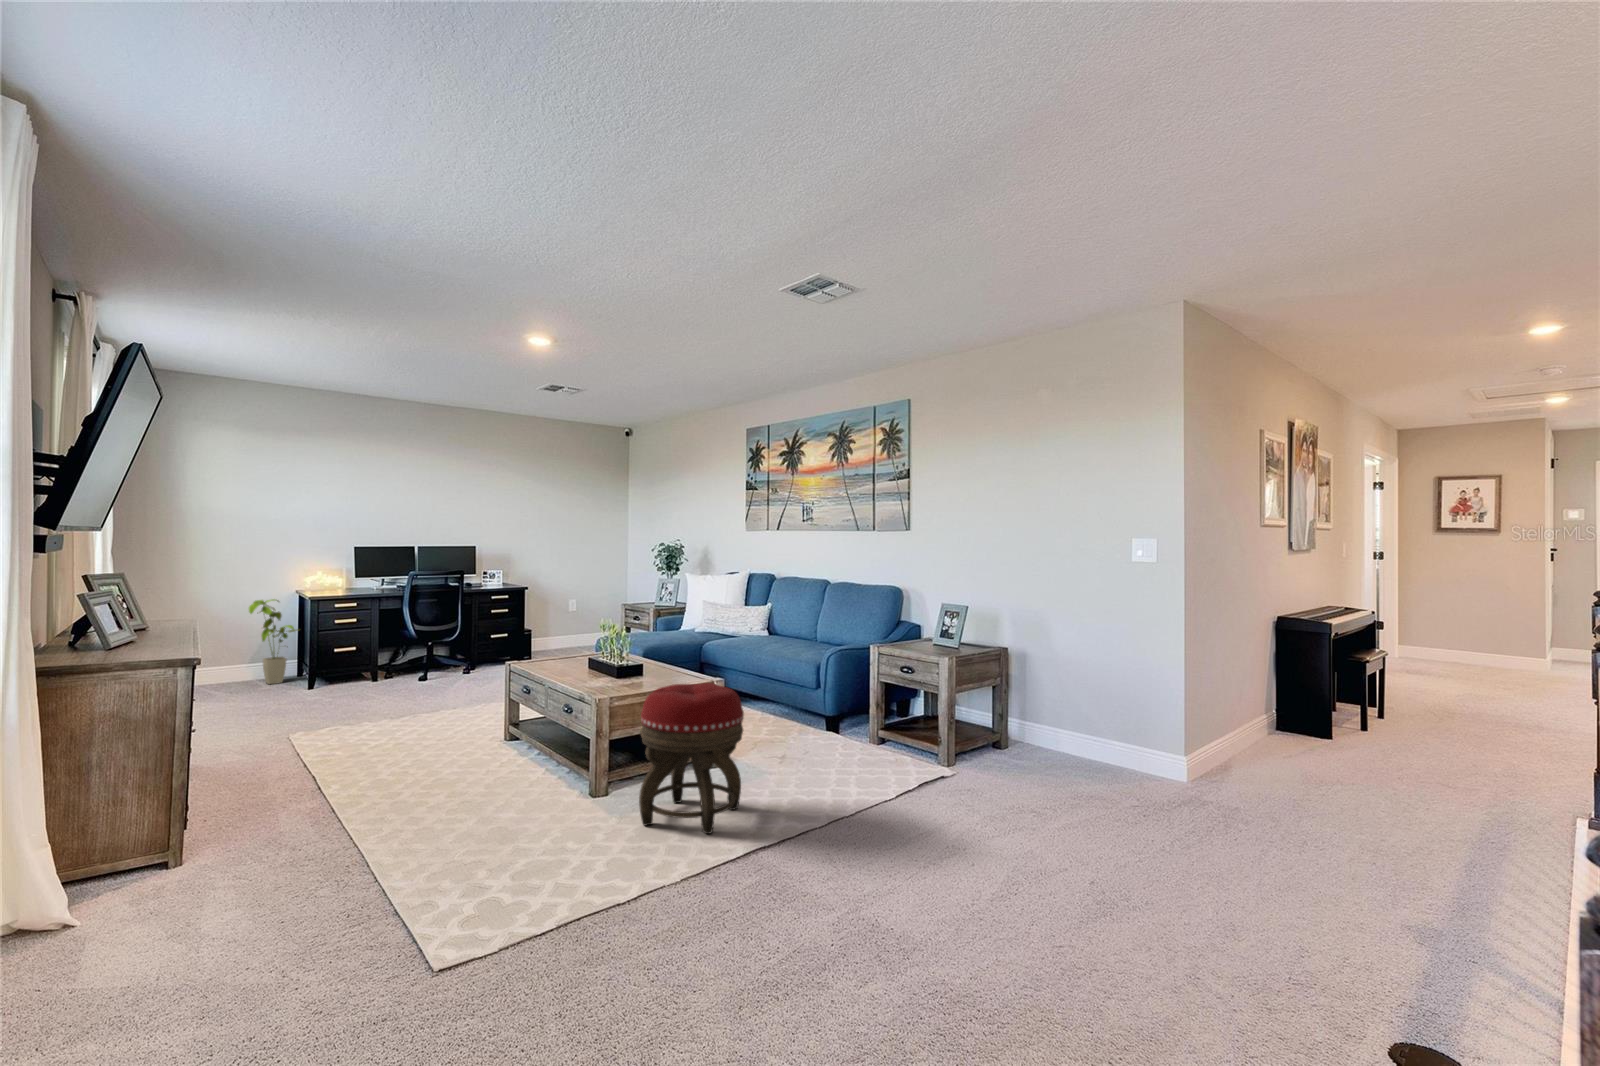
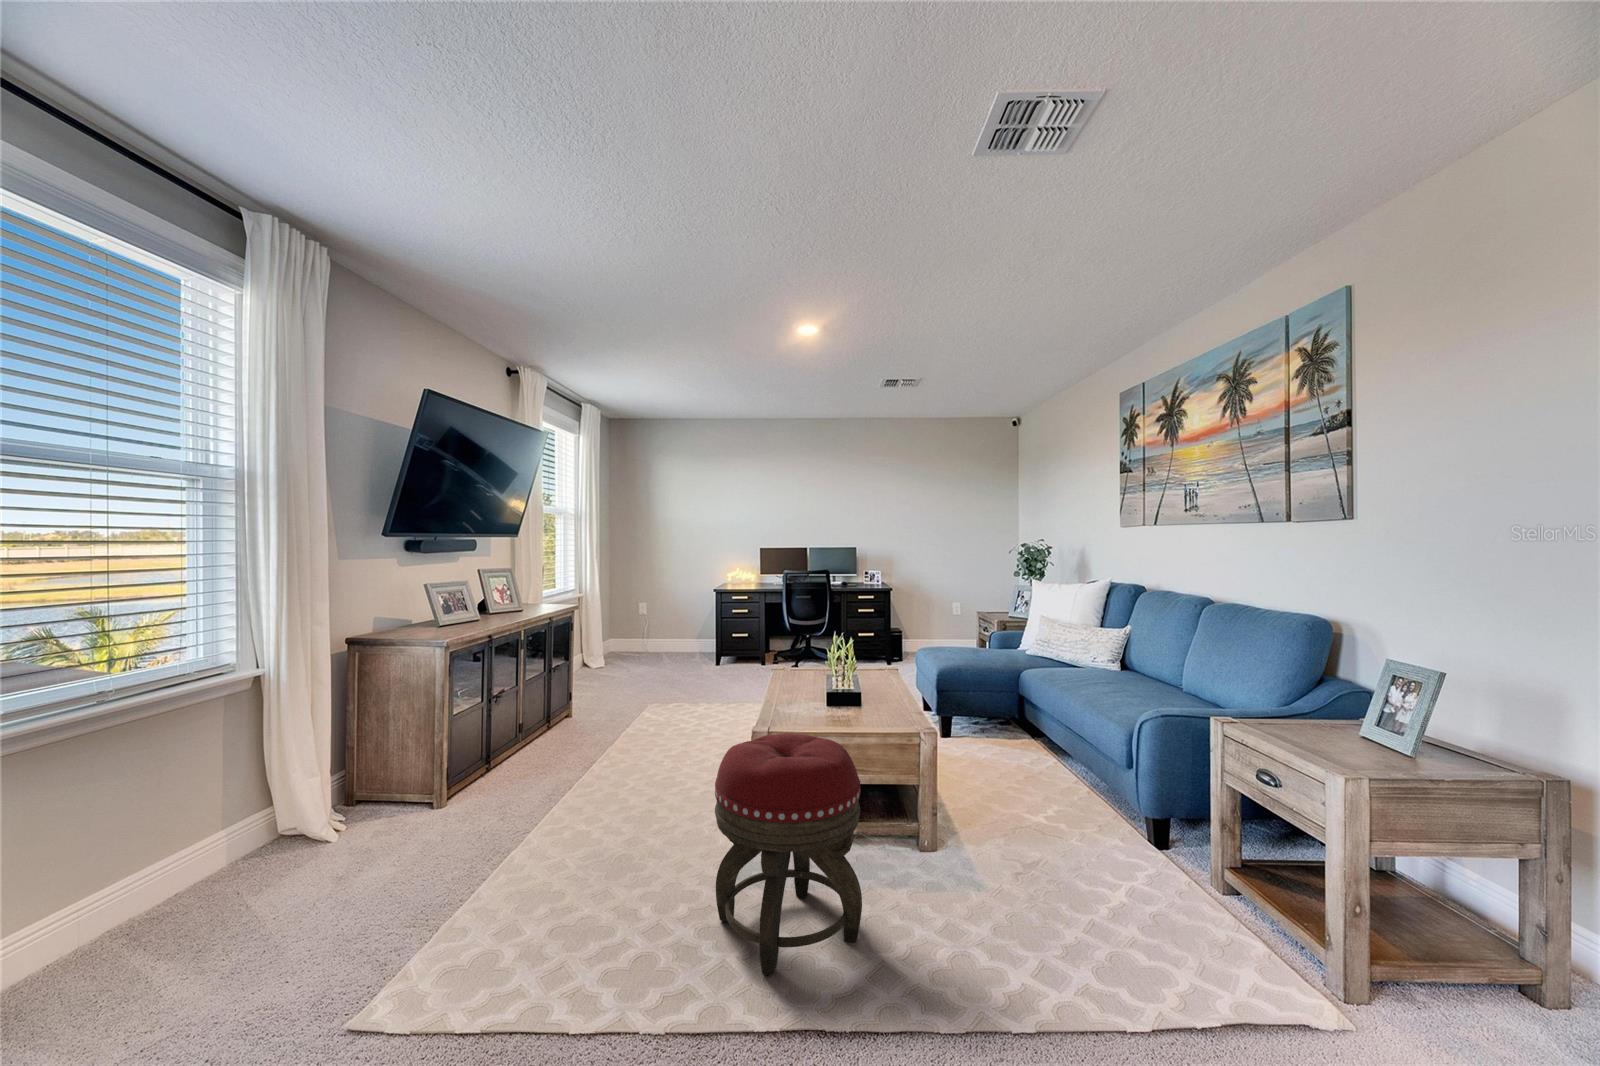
house plant: present [249,599,297,684] -> none [682,589,715,656]

